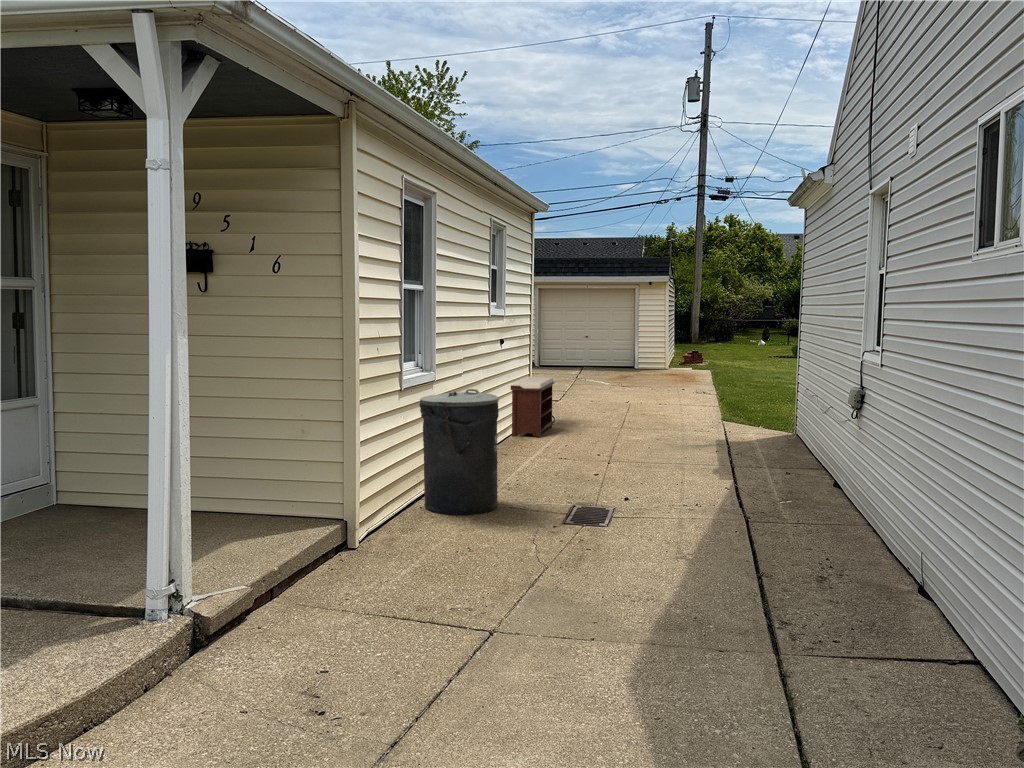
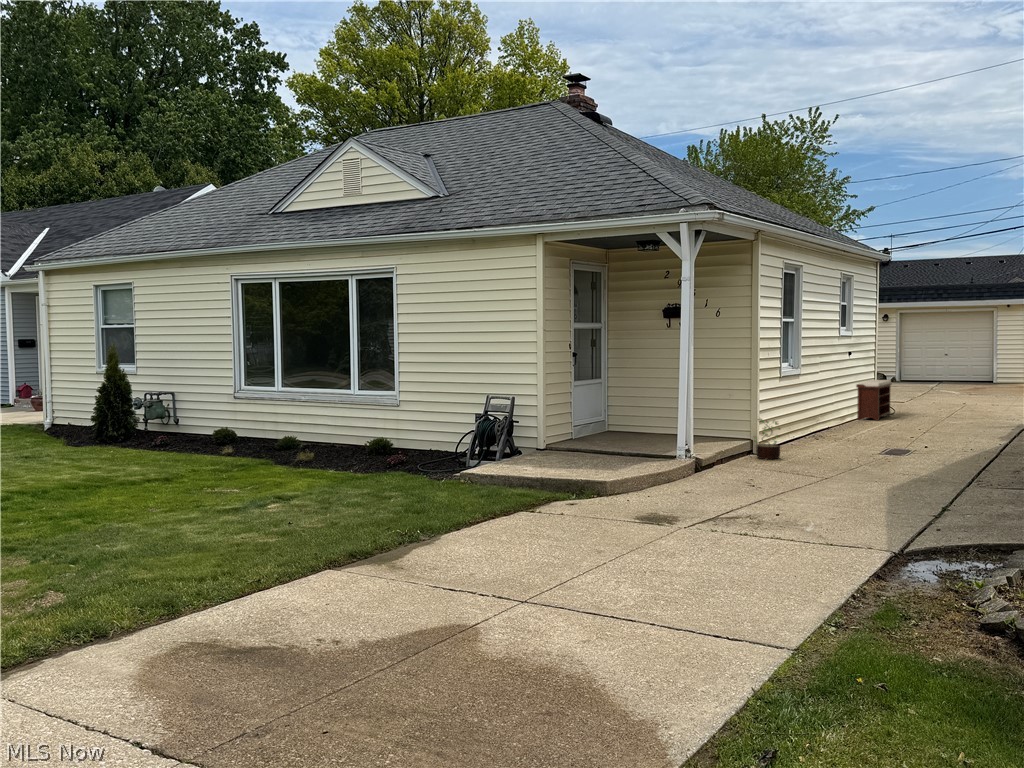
trash can: present [419,389,499,515] -> none [791,378,839,448]
decorative plant: none [345,478,402,562] -> present [754,419,780,459]

